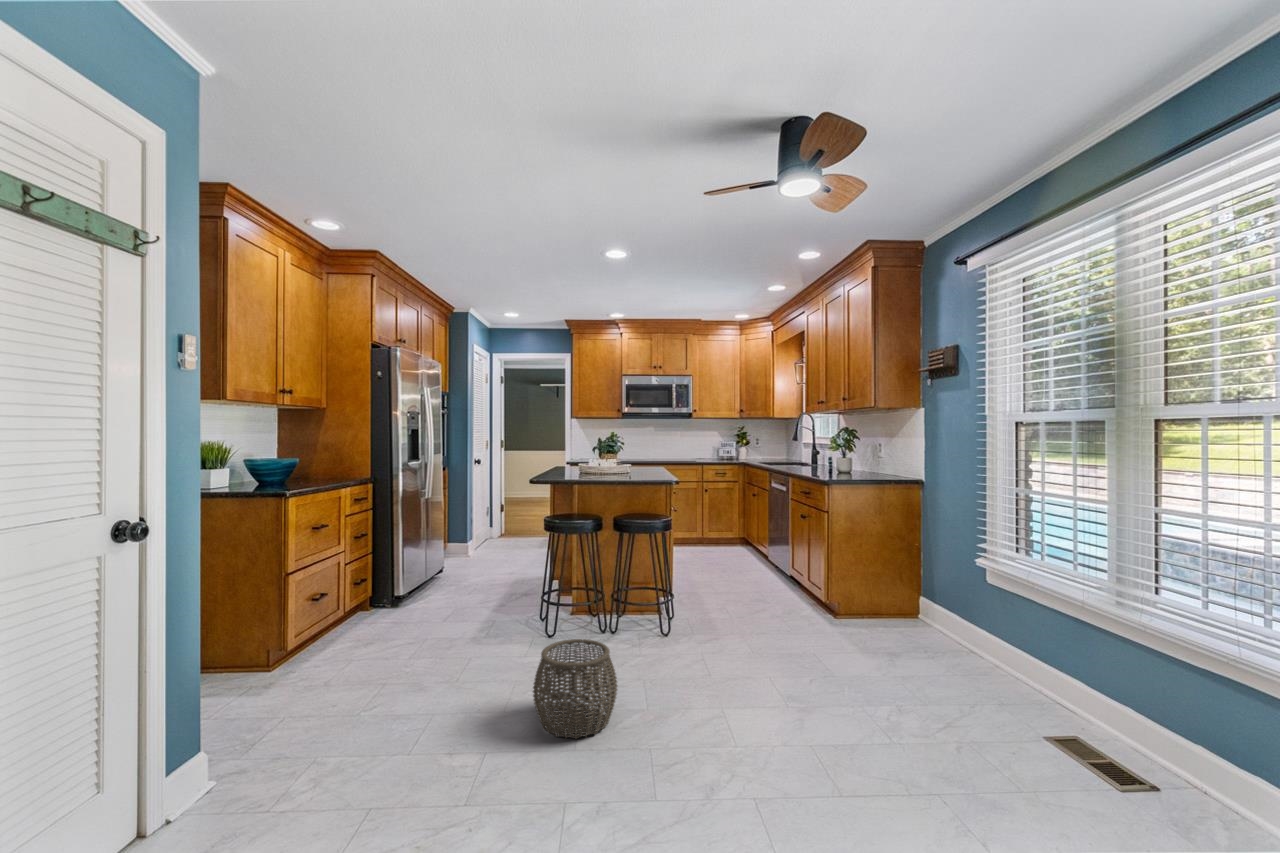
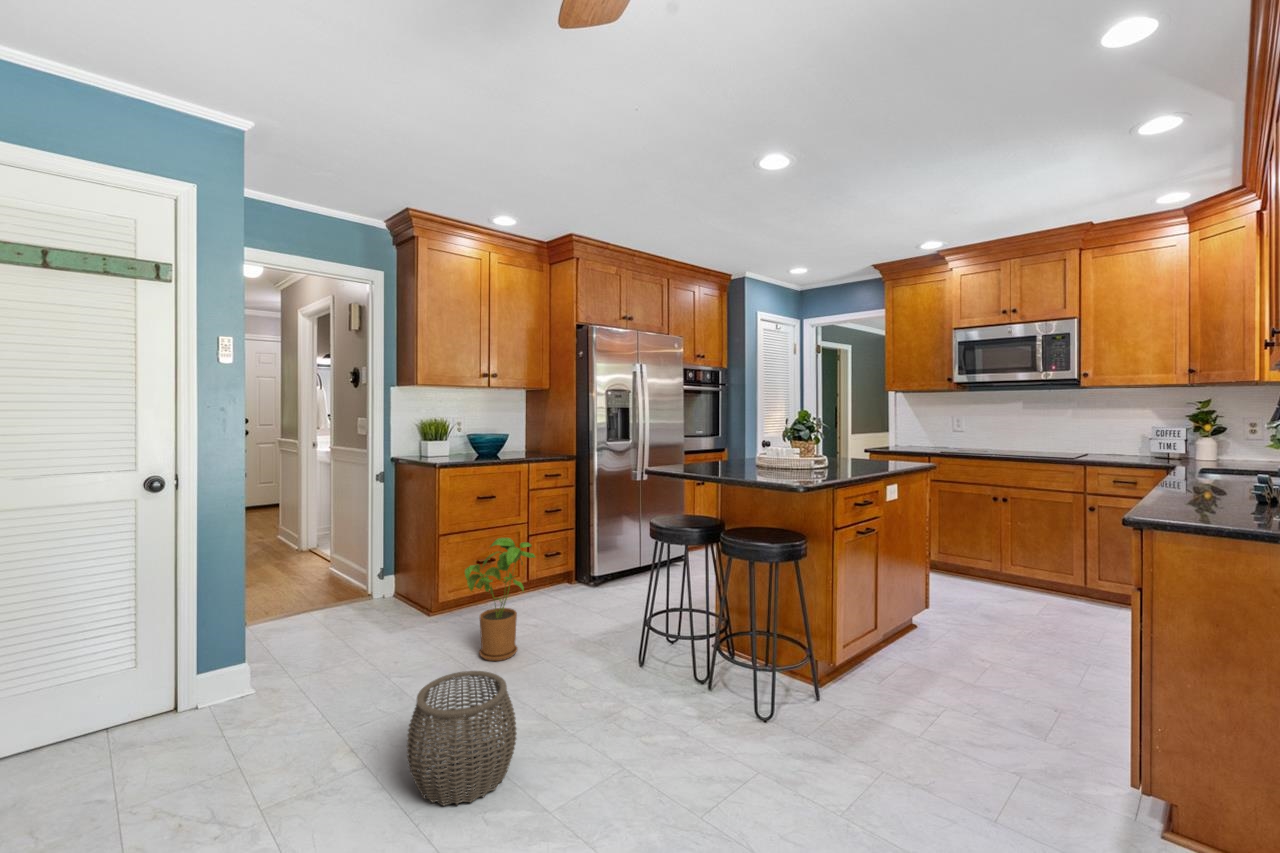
house plant: none [408,552,480,676] -> present [465,538,536,661]

